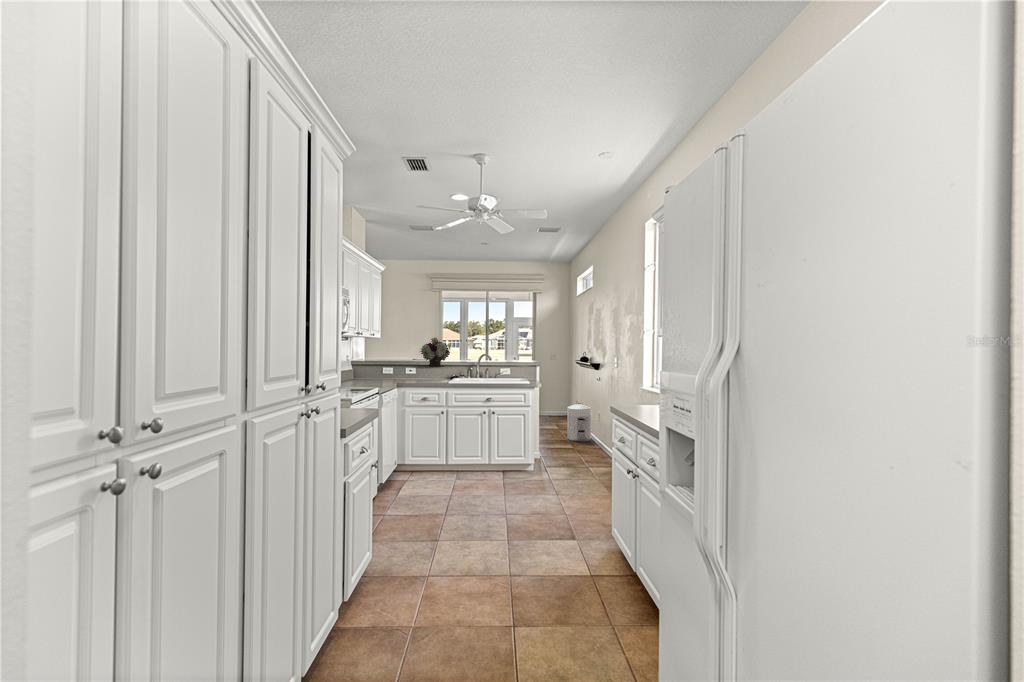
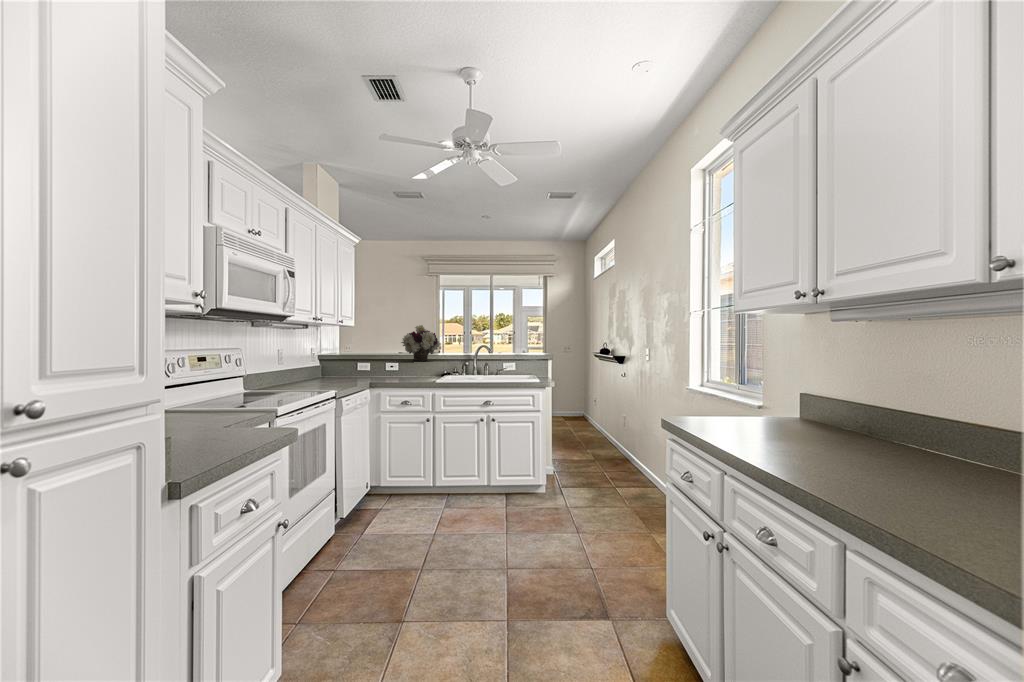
waste bin: present [567,403,591,442] -> none [586,405,615,452]

